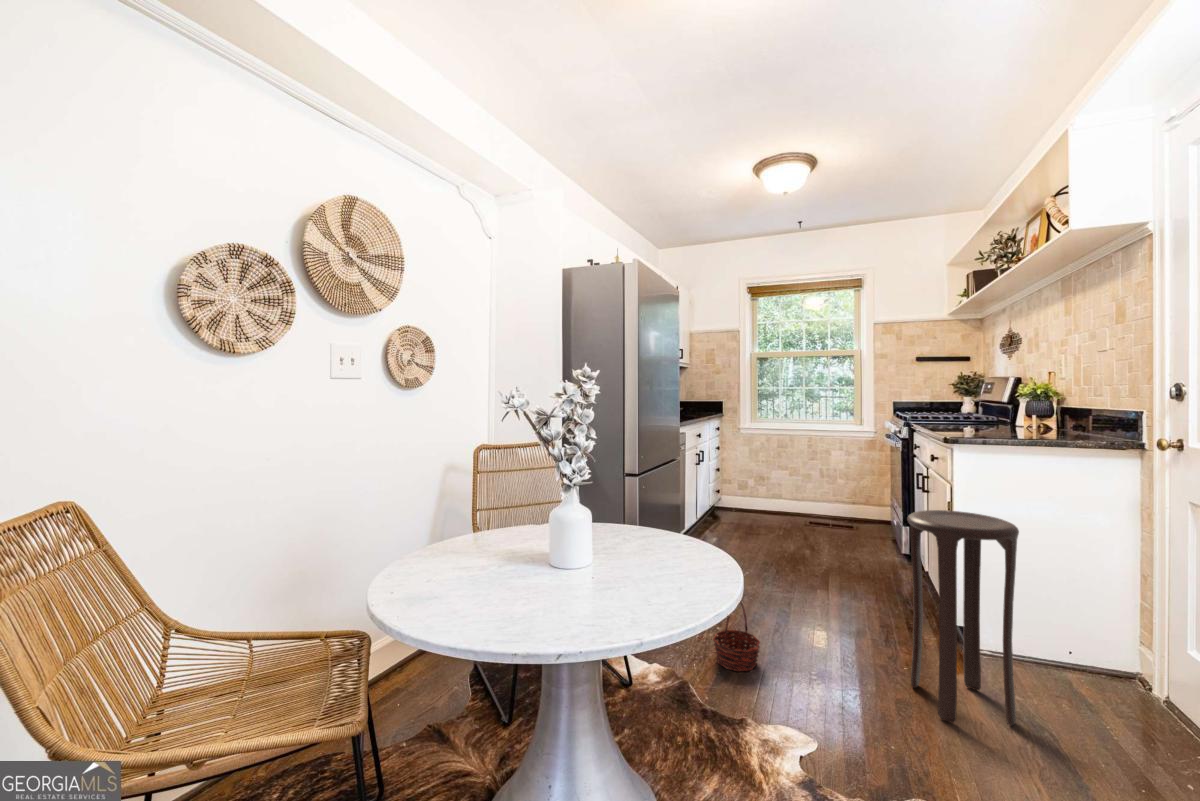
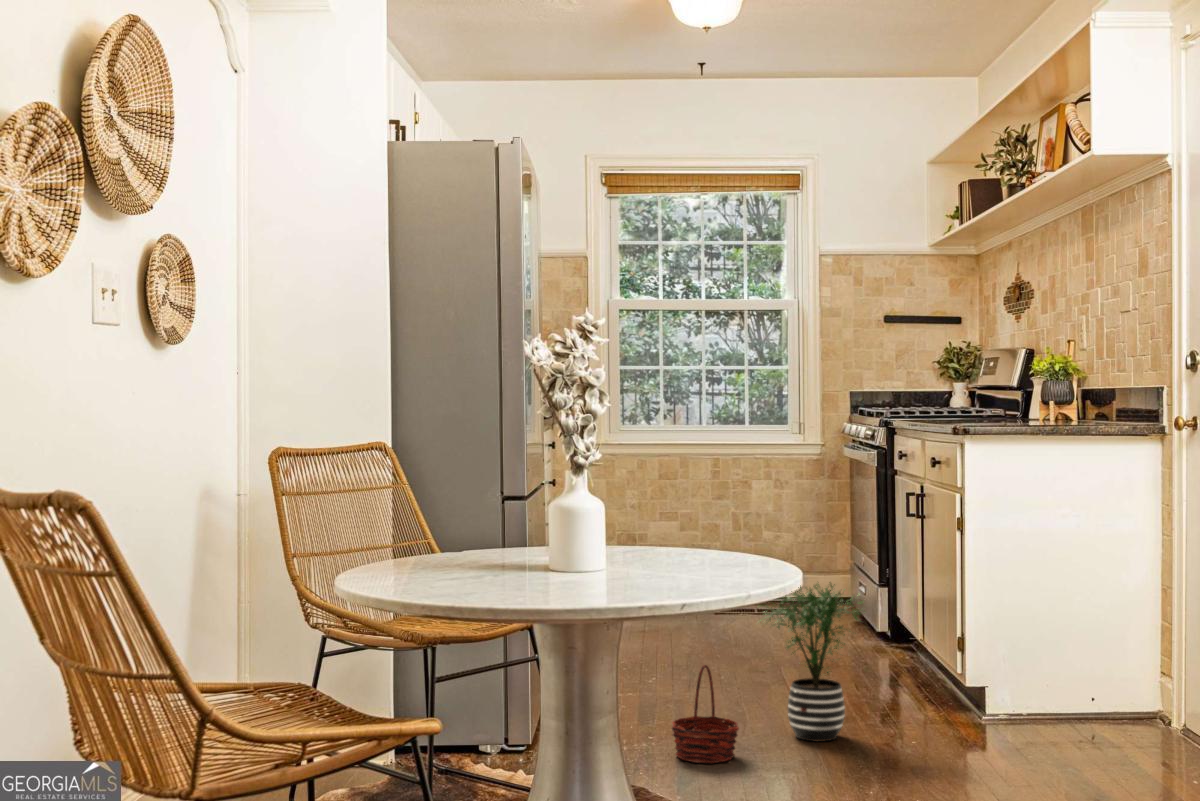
stool: present [907,510,1019,726] -> none [924,516,1045,770]
potted plant: none [783,542,867,659] -> present [760,583,862,742]

